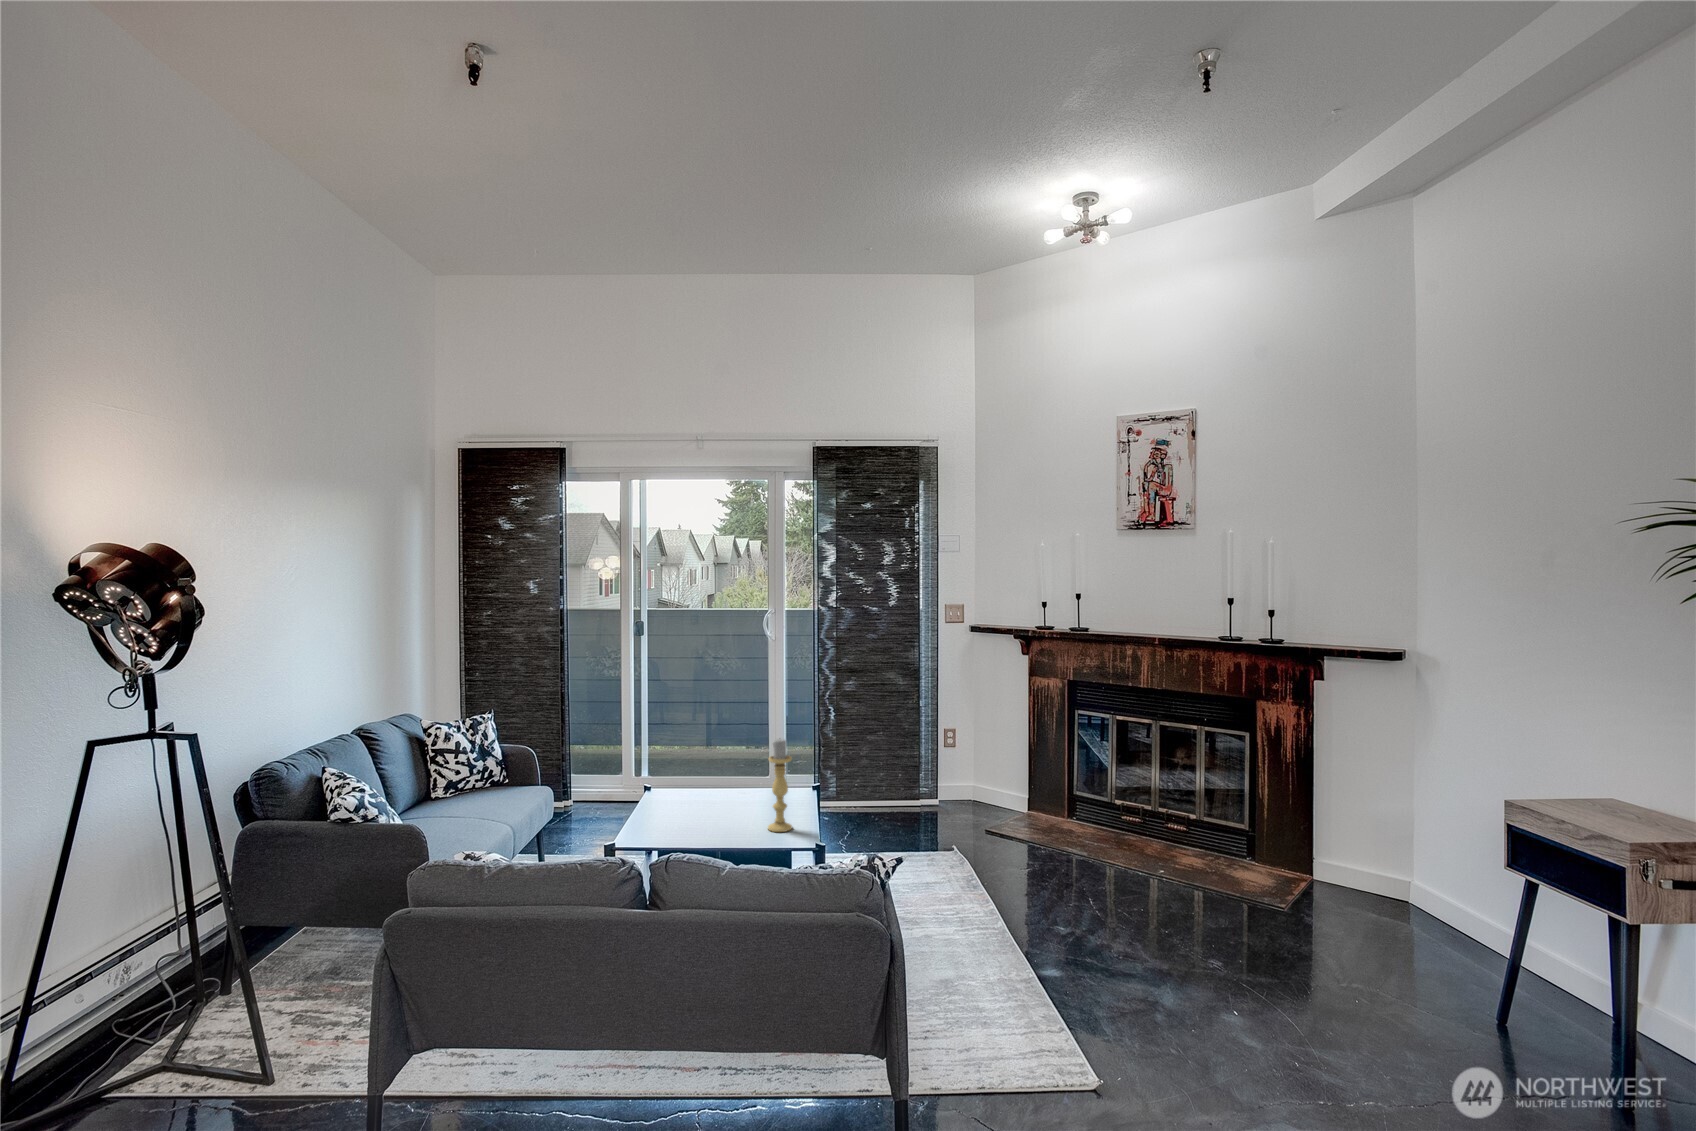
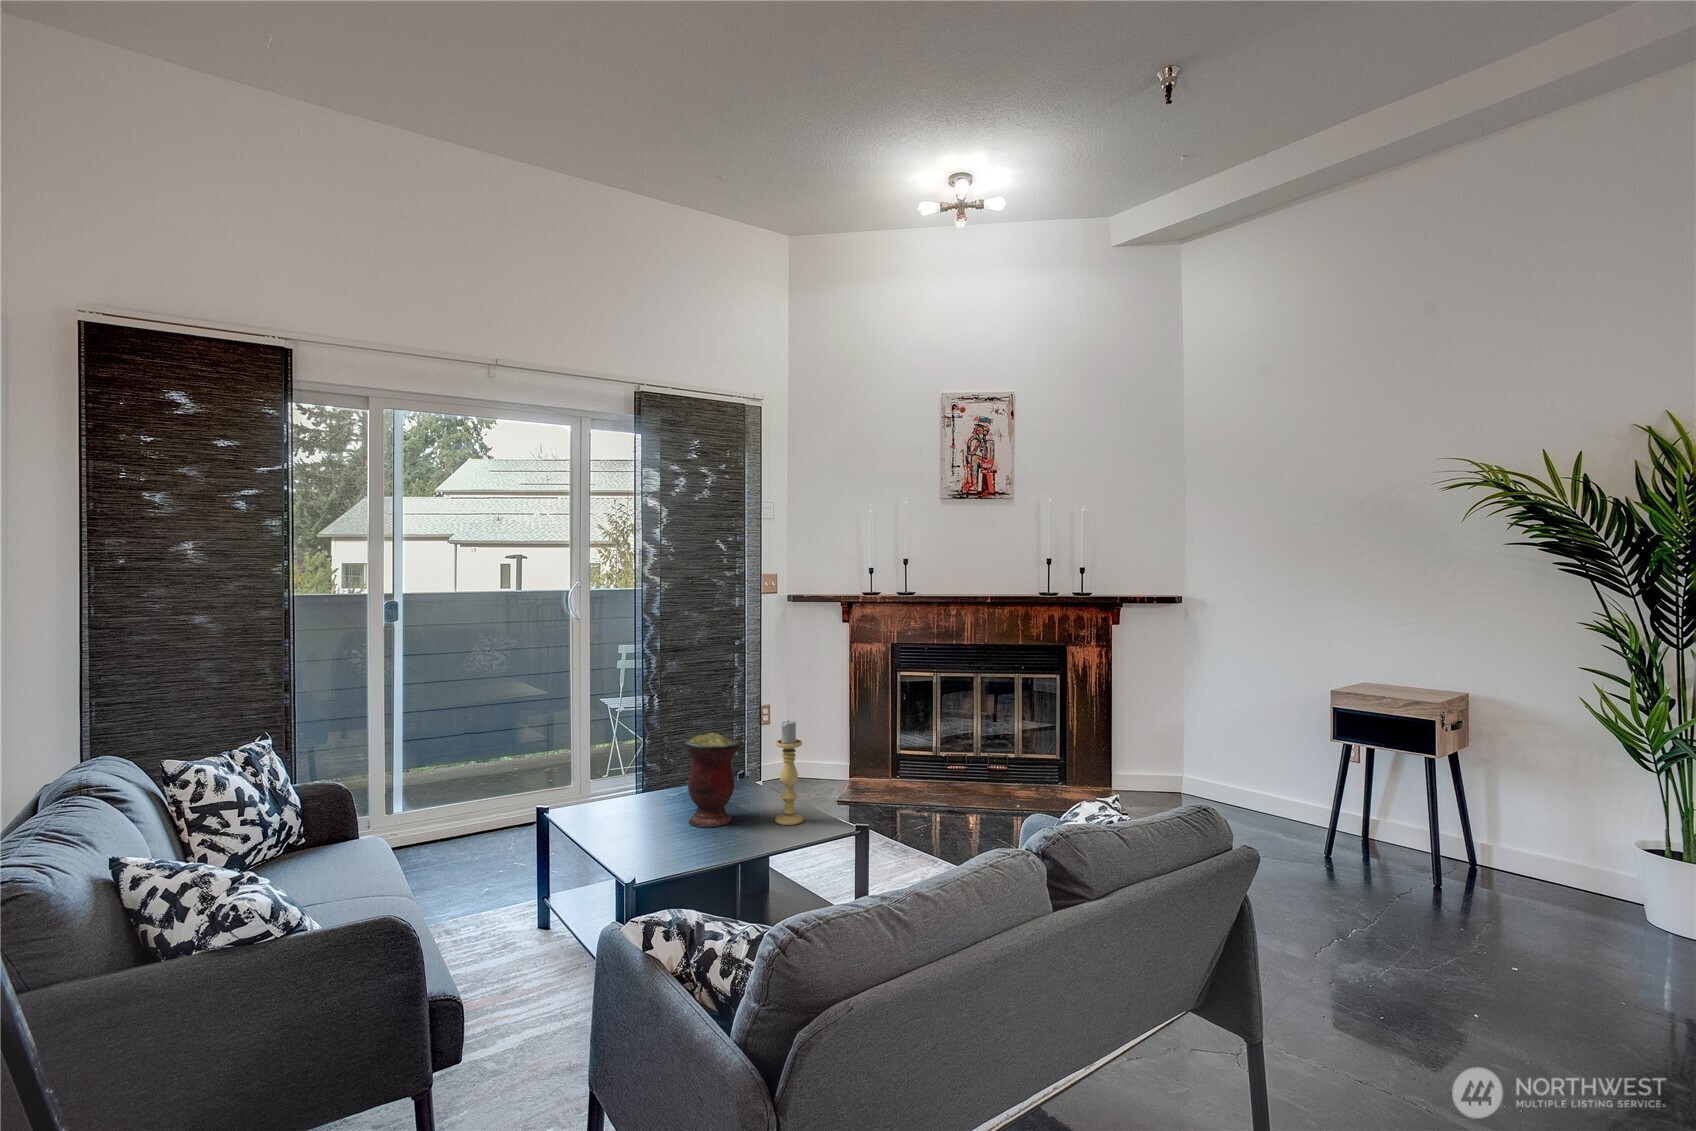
vase: none [708,742,757,822] -> present [684,733,741,827]

